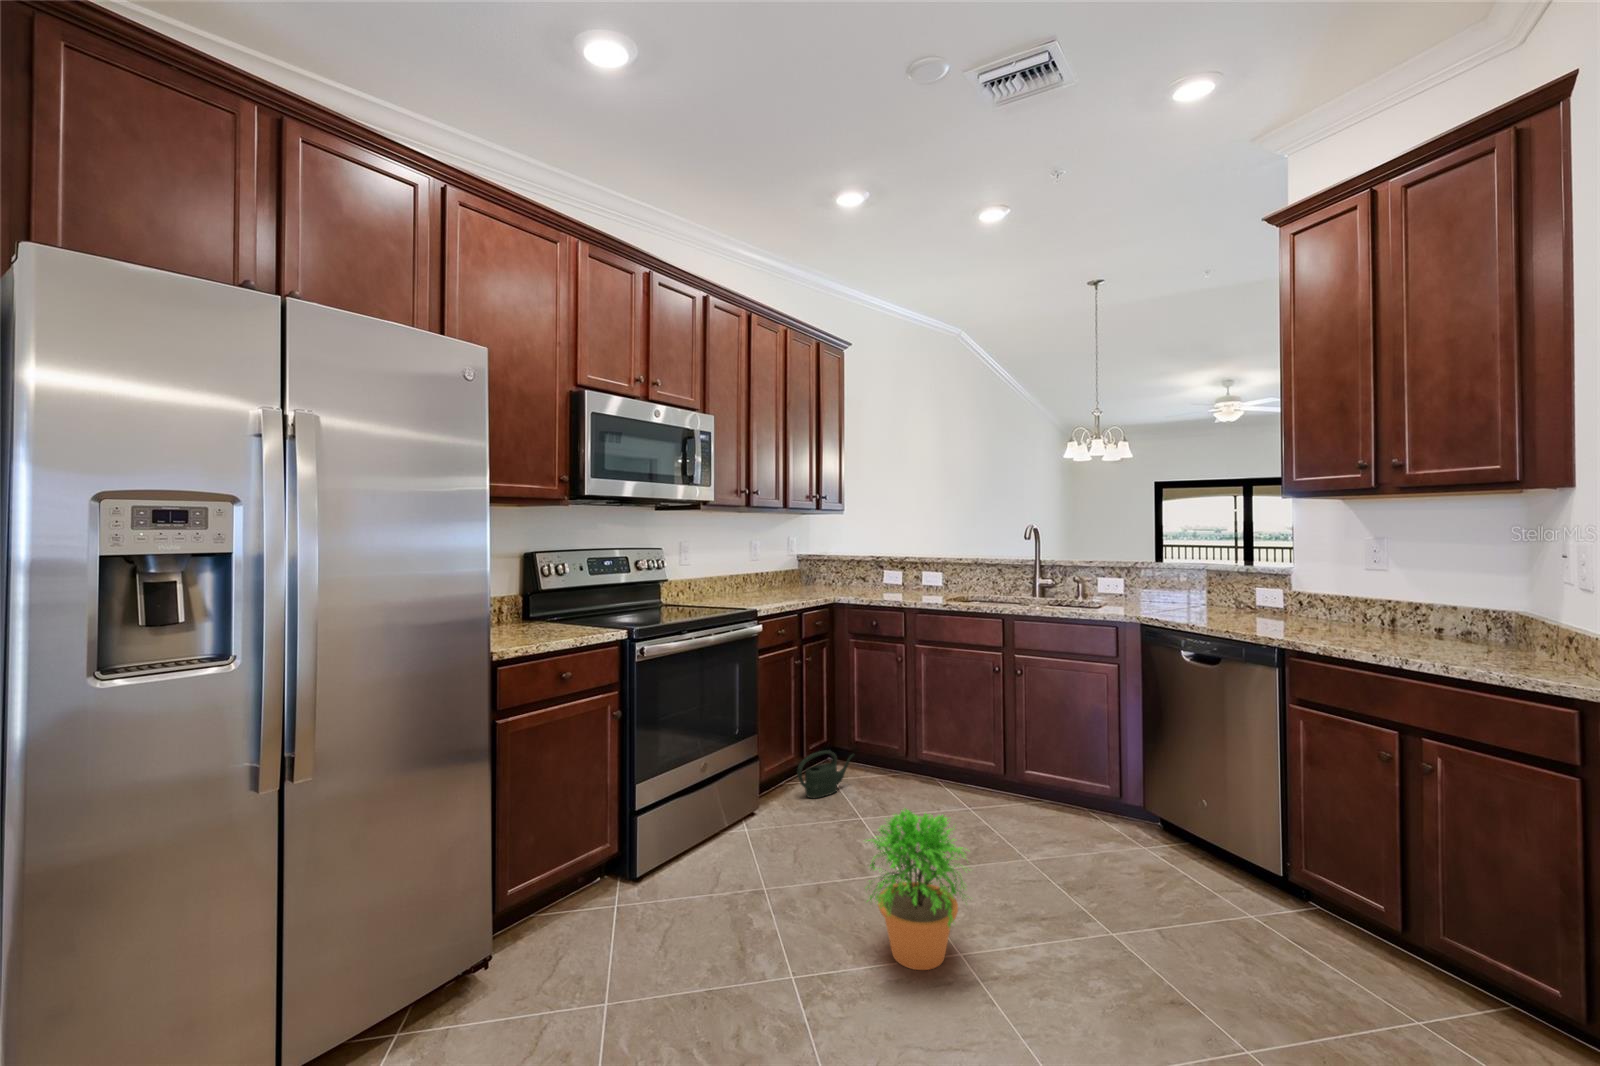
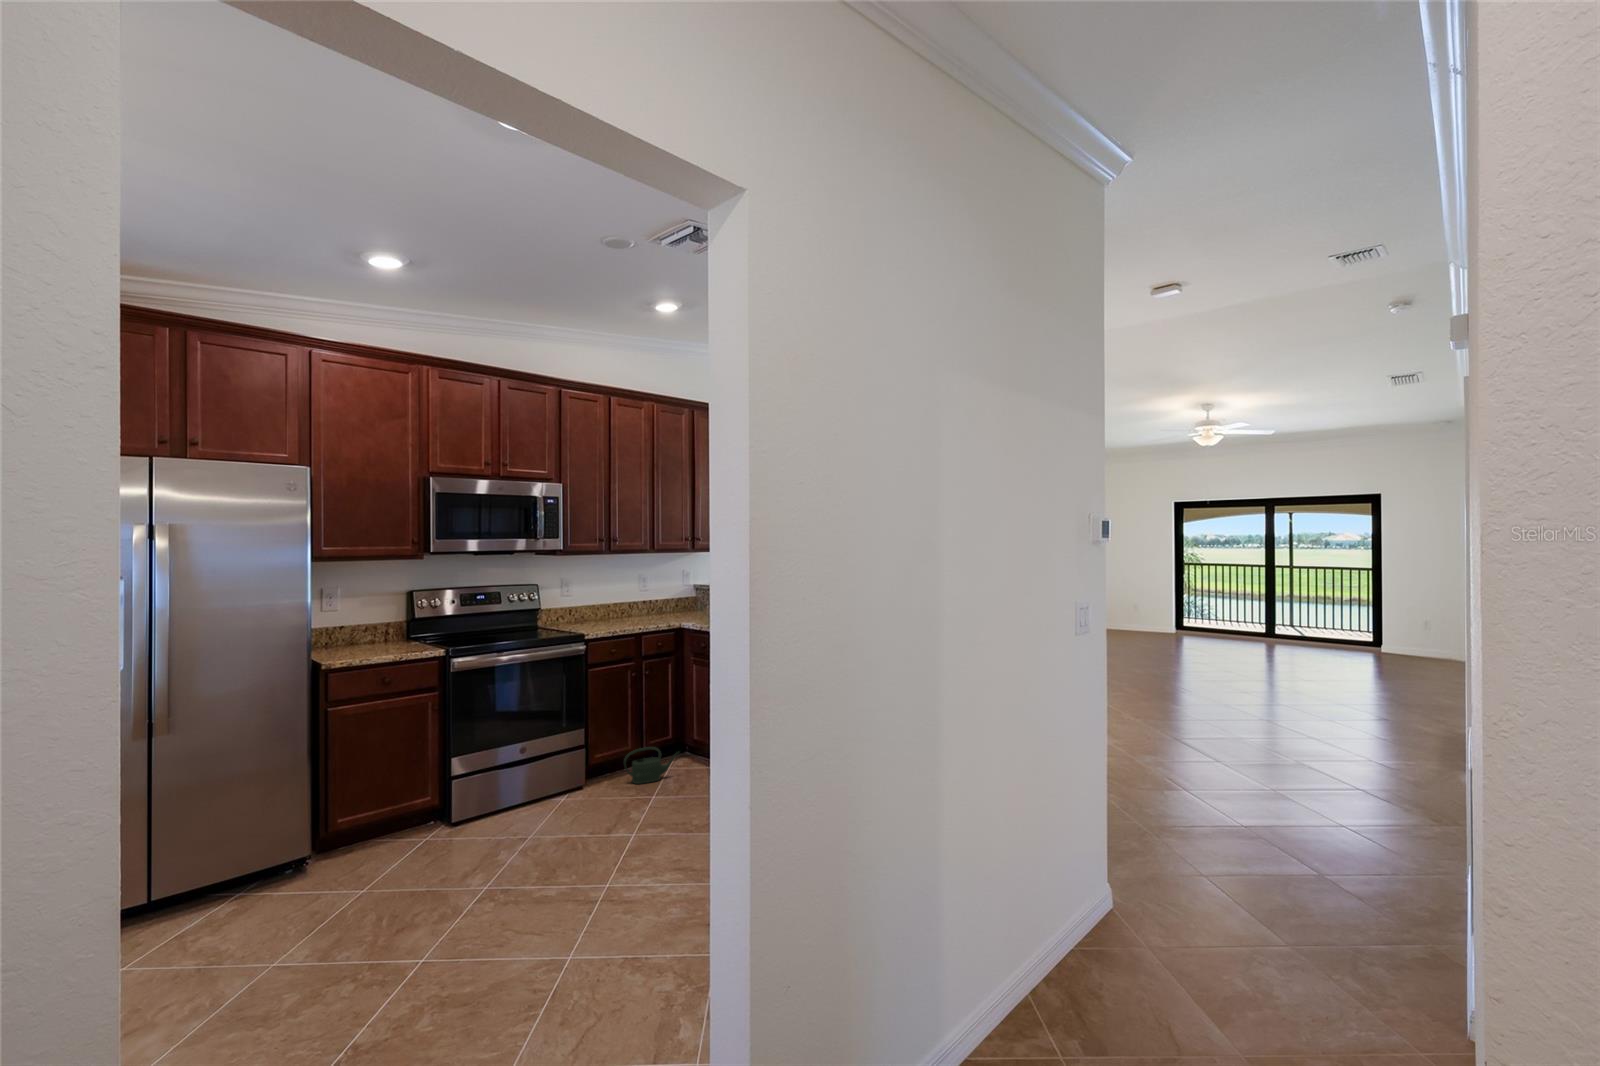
potted plant: present [867,809,967,970] -> none [526,791,616,908]

